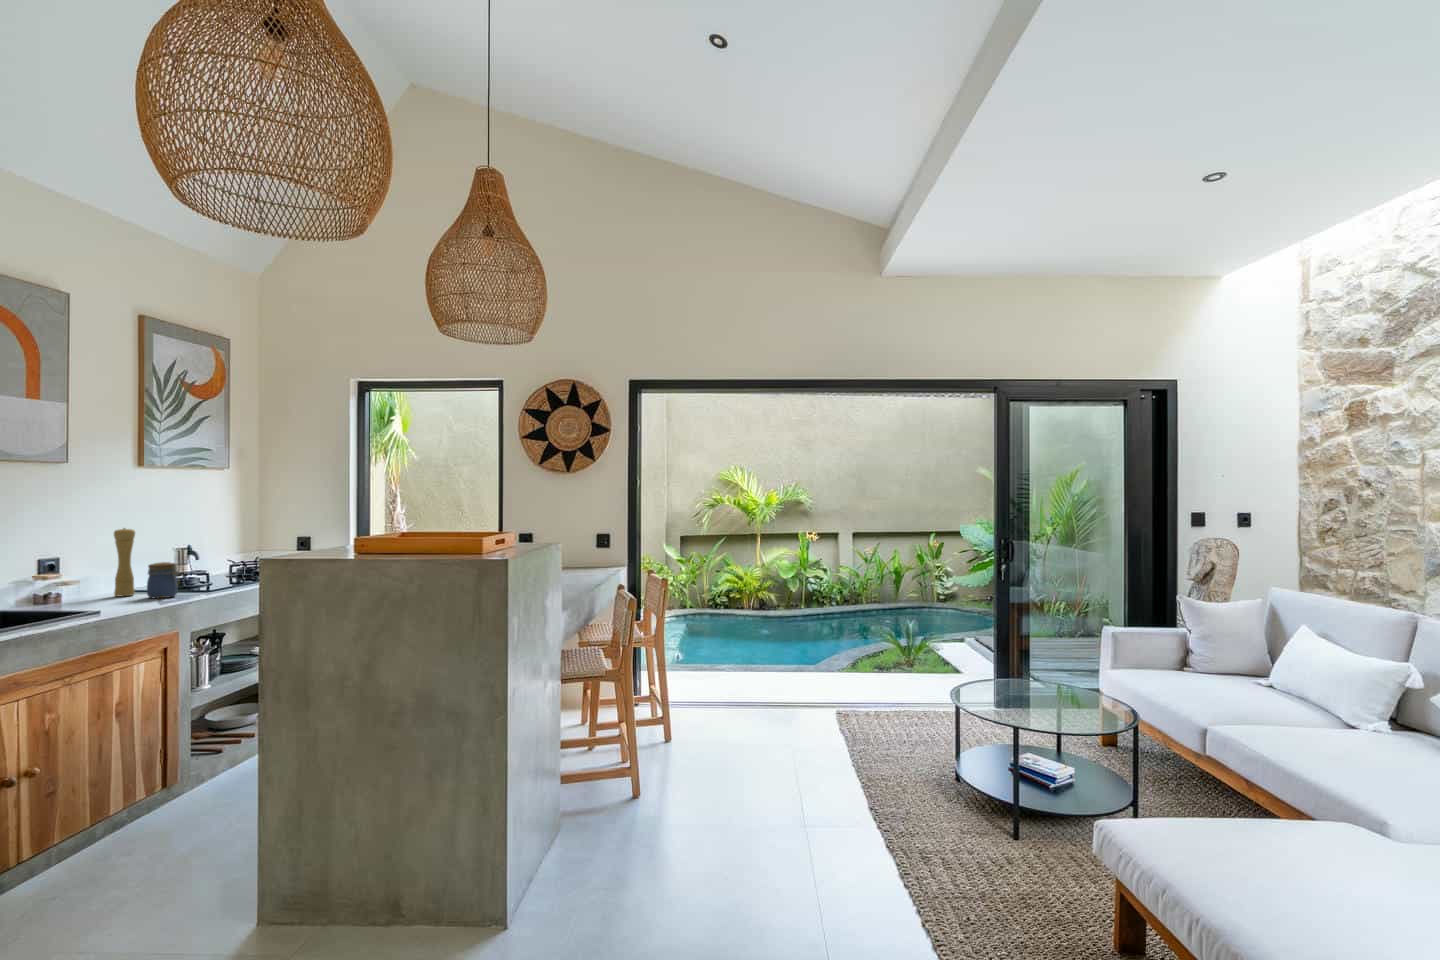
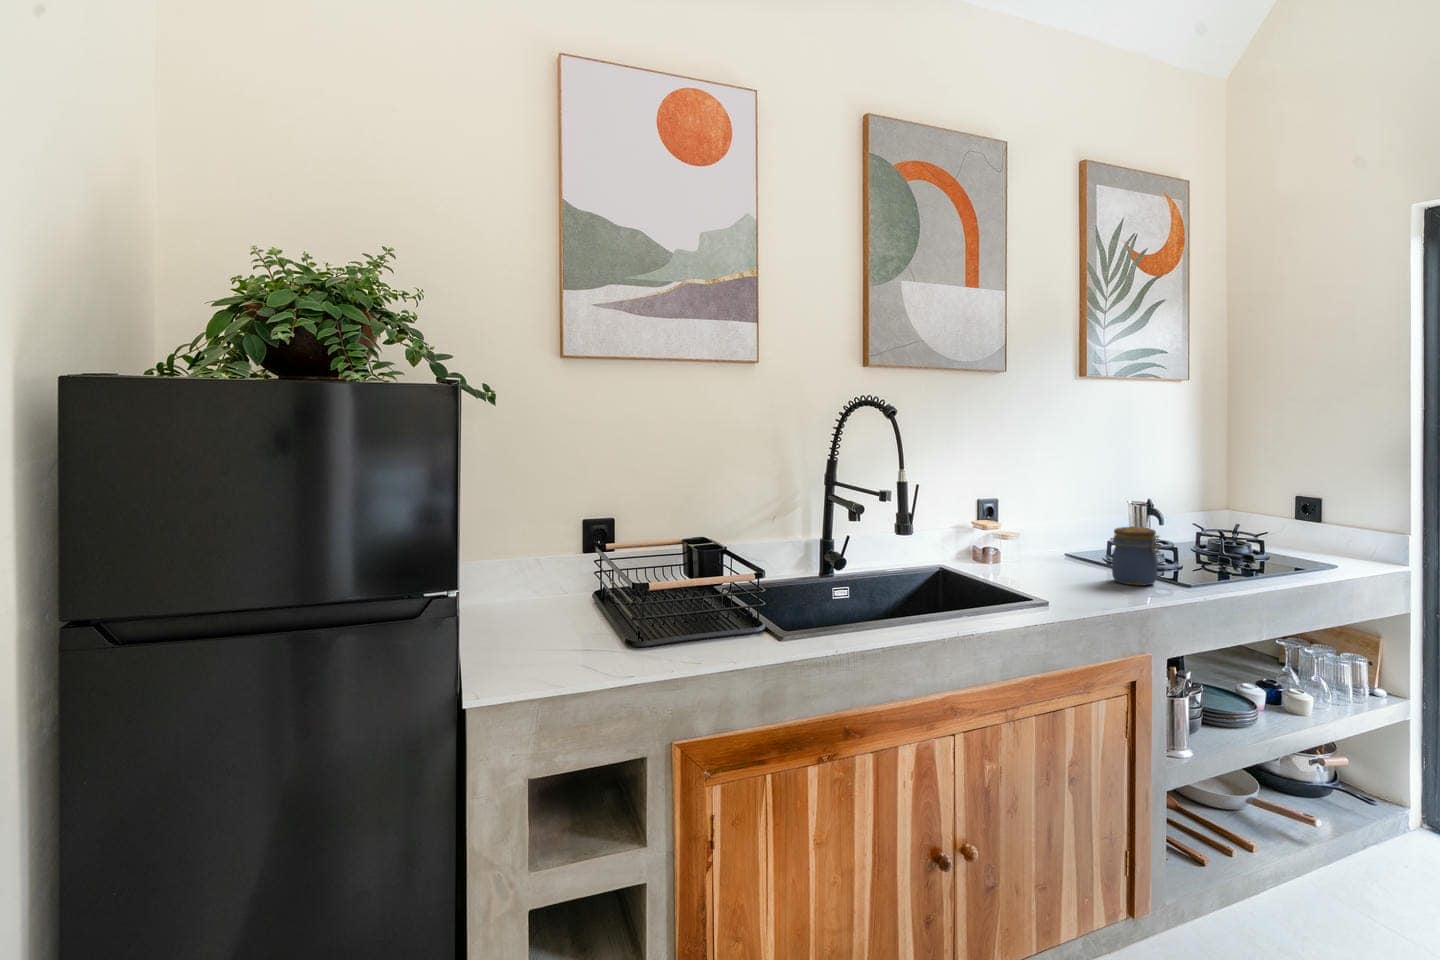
pepper mill: present [114,528,135,597] -> none [1062,469,1090,572]

